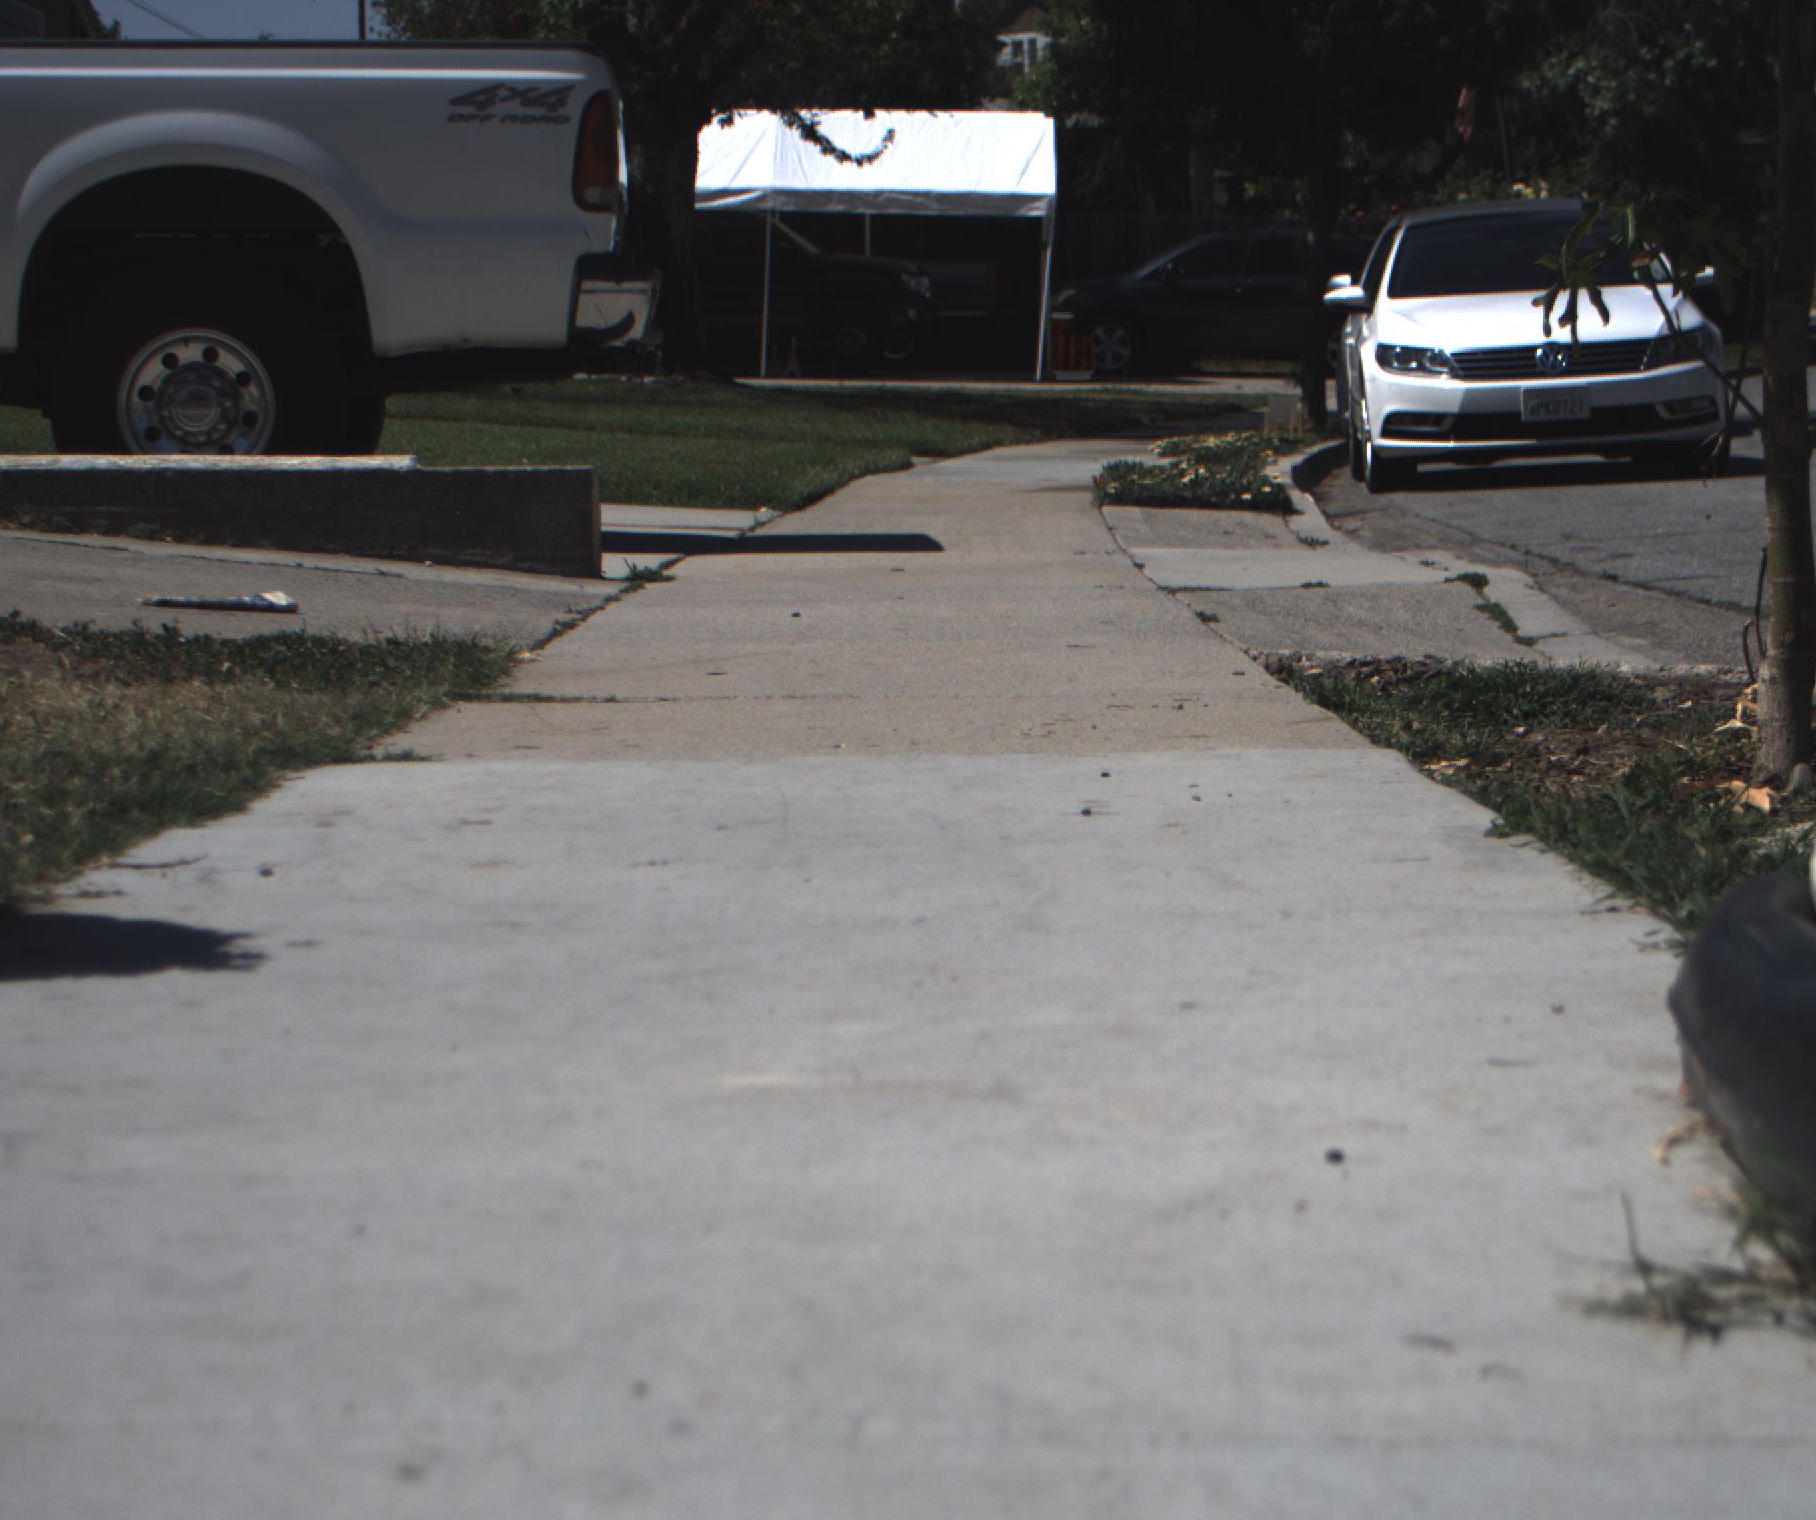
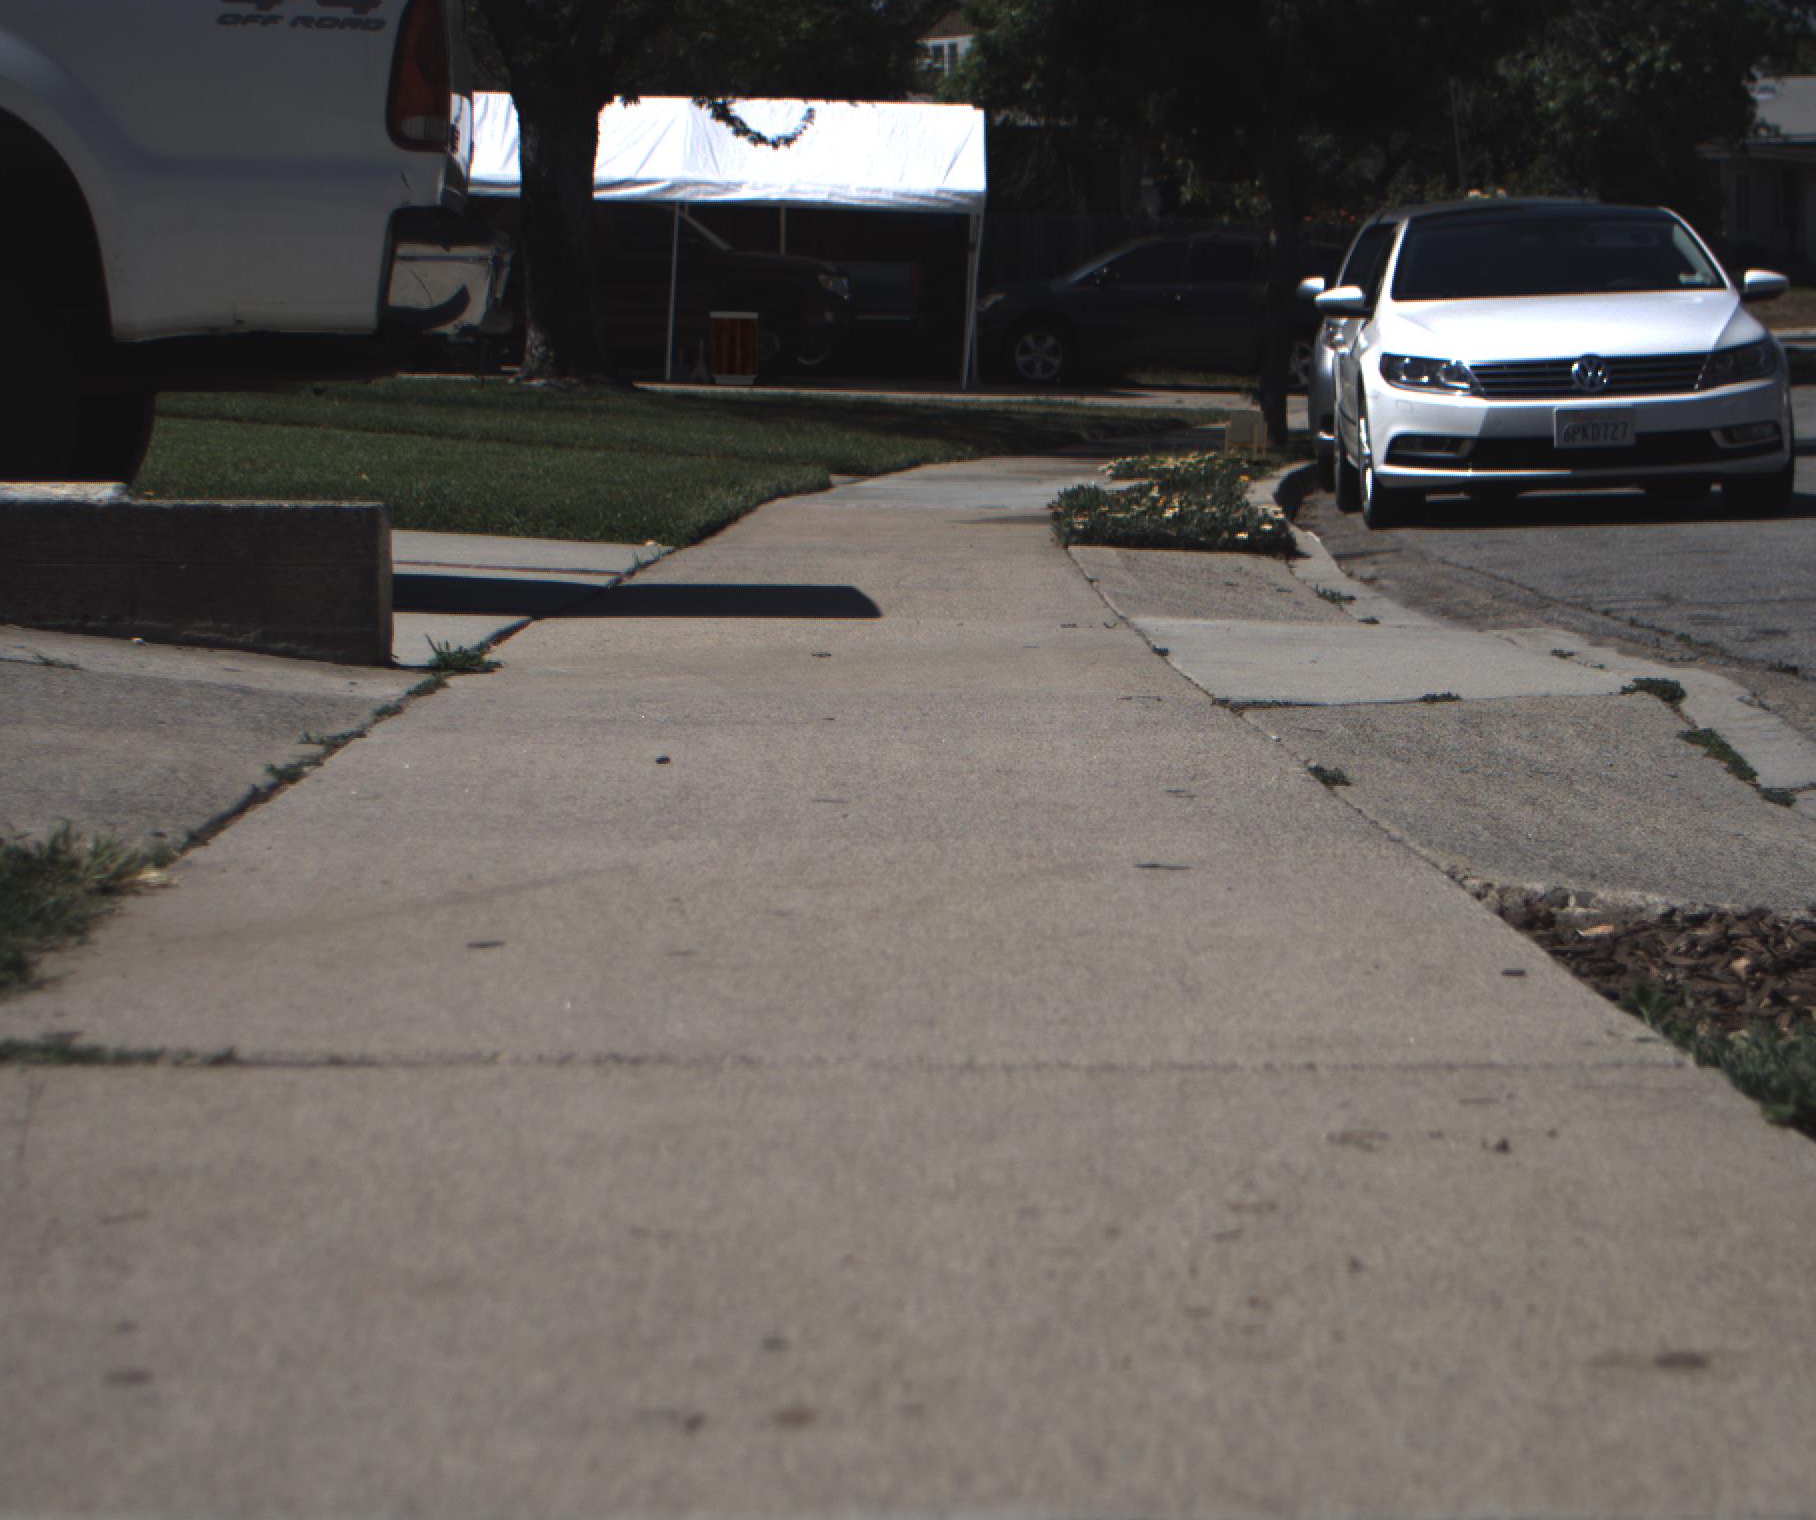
trash can: present [1052,313,1095,380] -> present [710,312,758,385]

